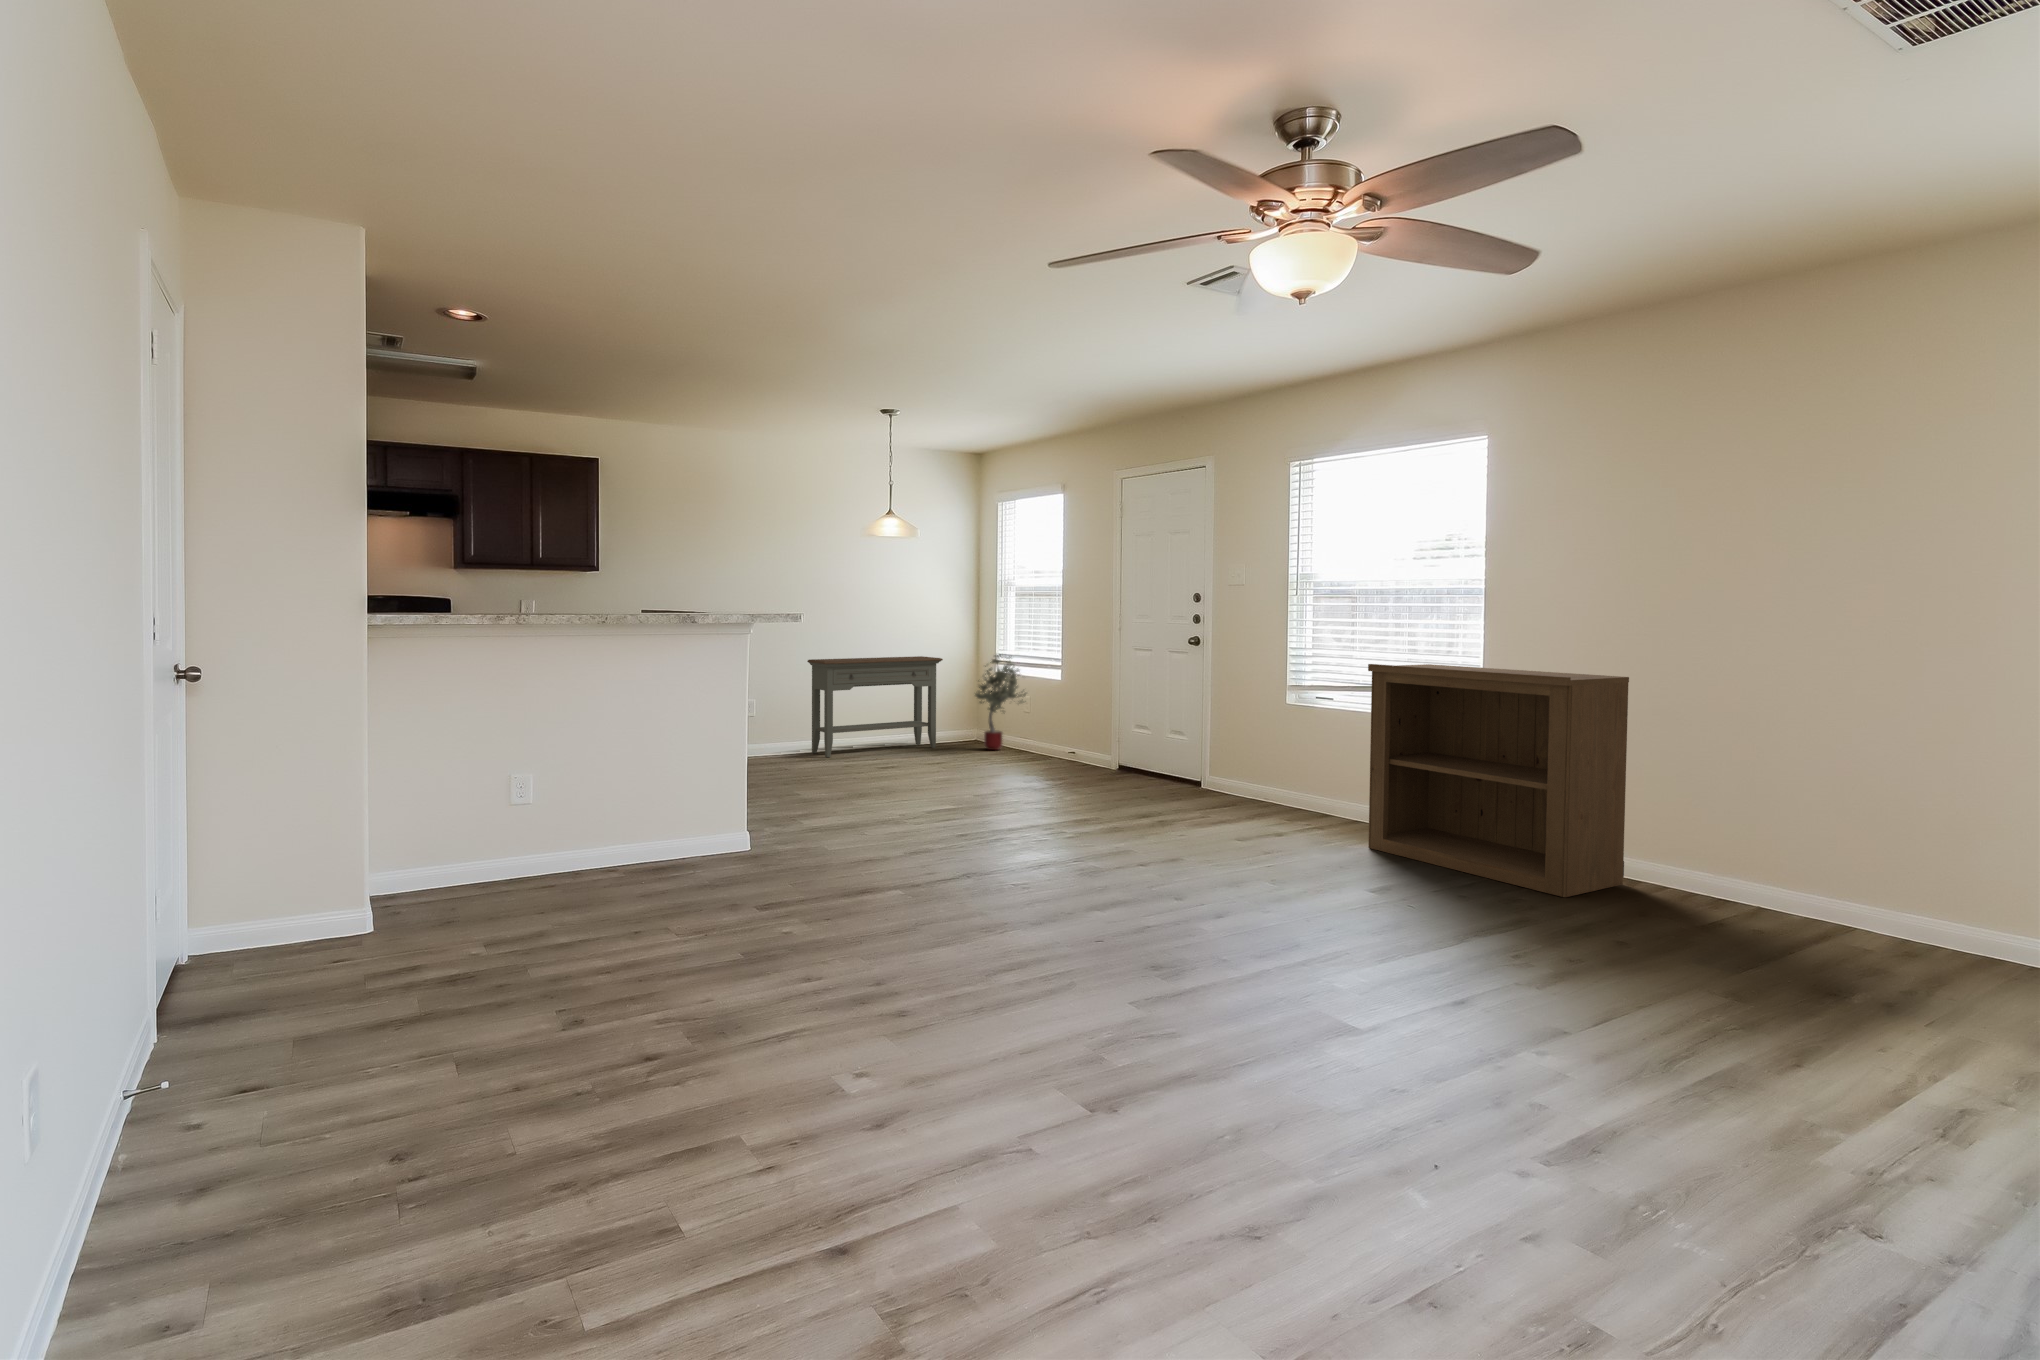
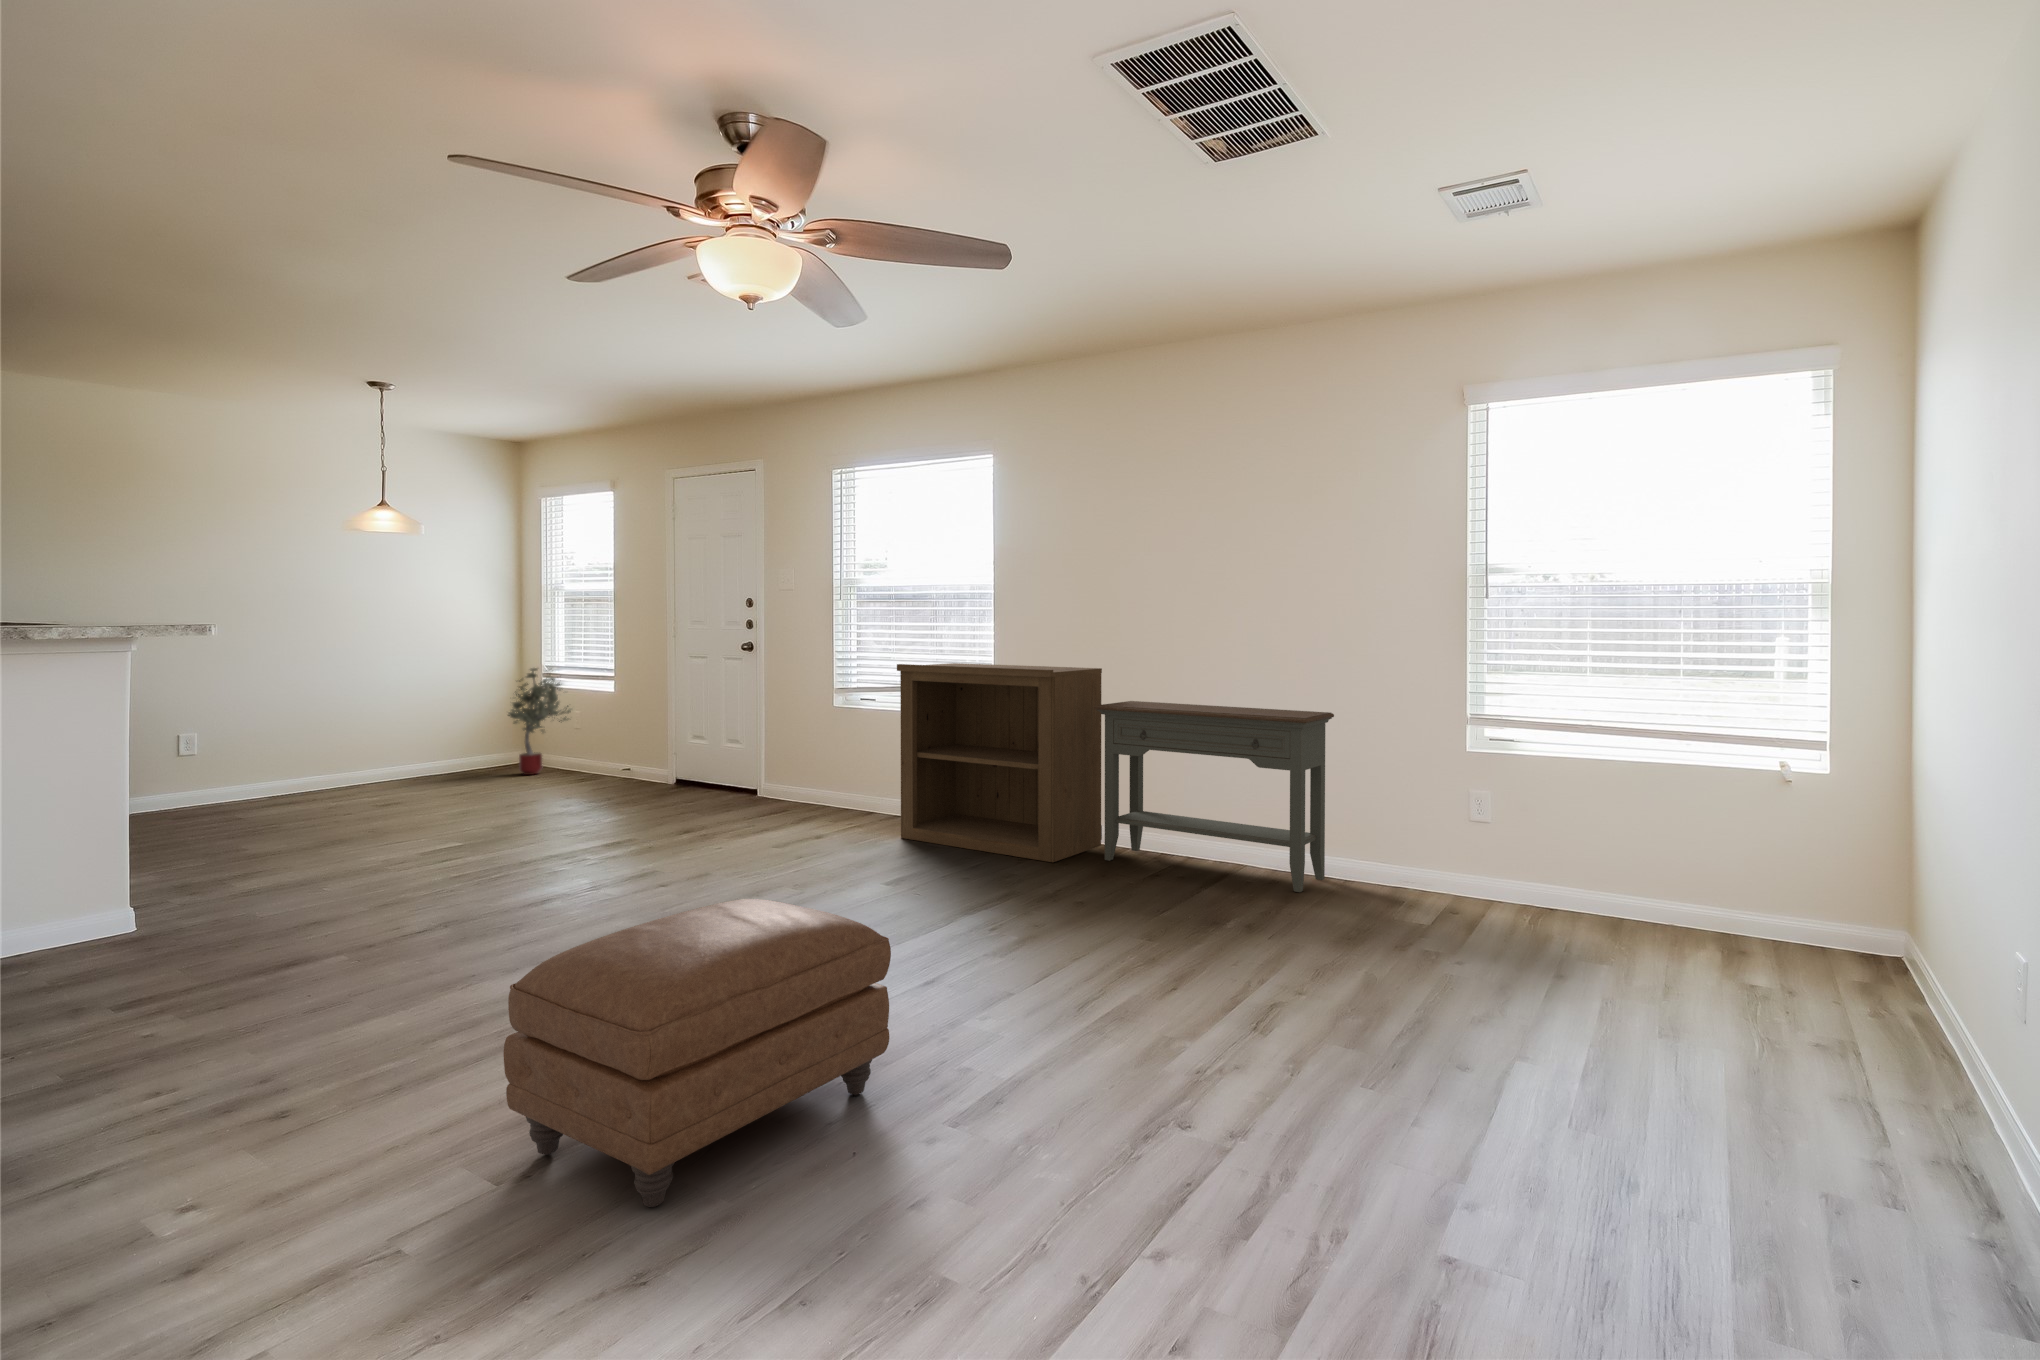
console table: present [807,656,943,757] -> present [1094,701,1334,892]
ottoman: none [1085,902,1454,1192] -> present [503,899,891,1207]

